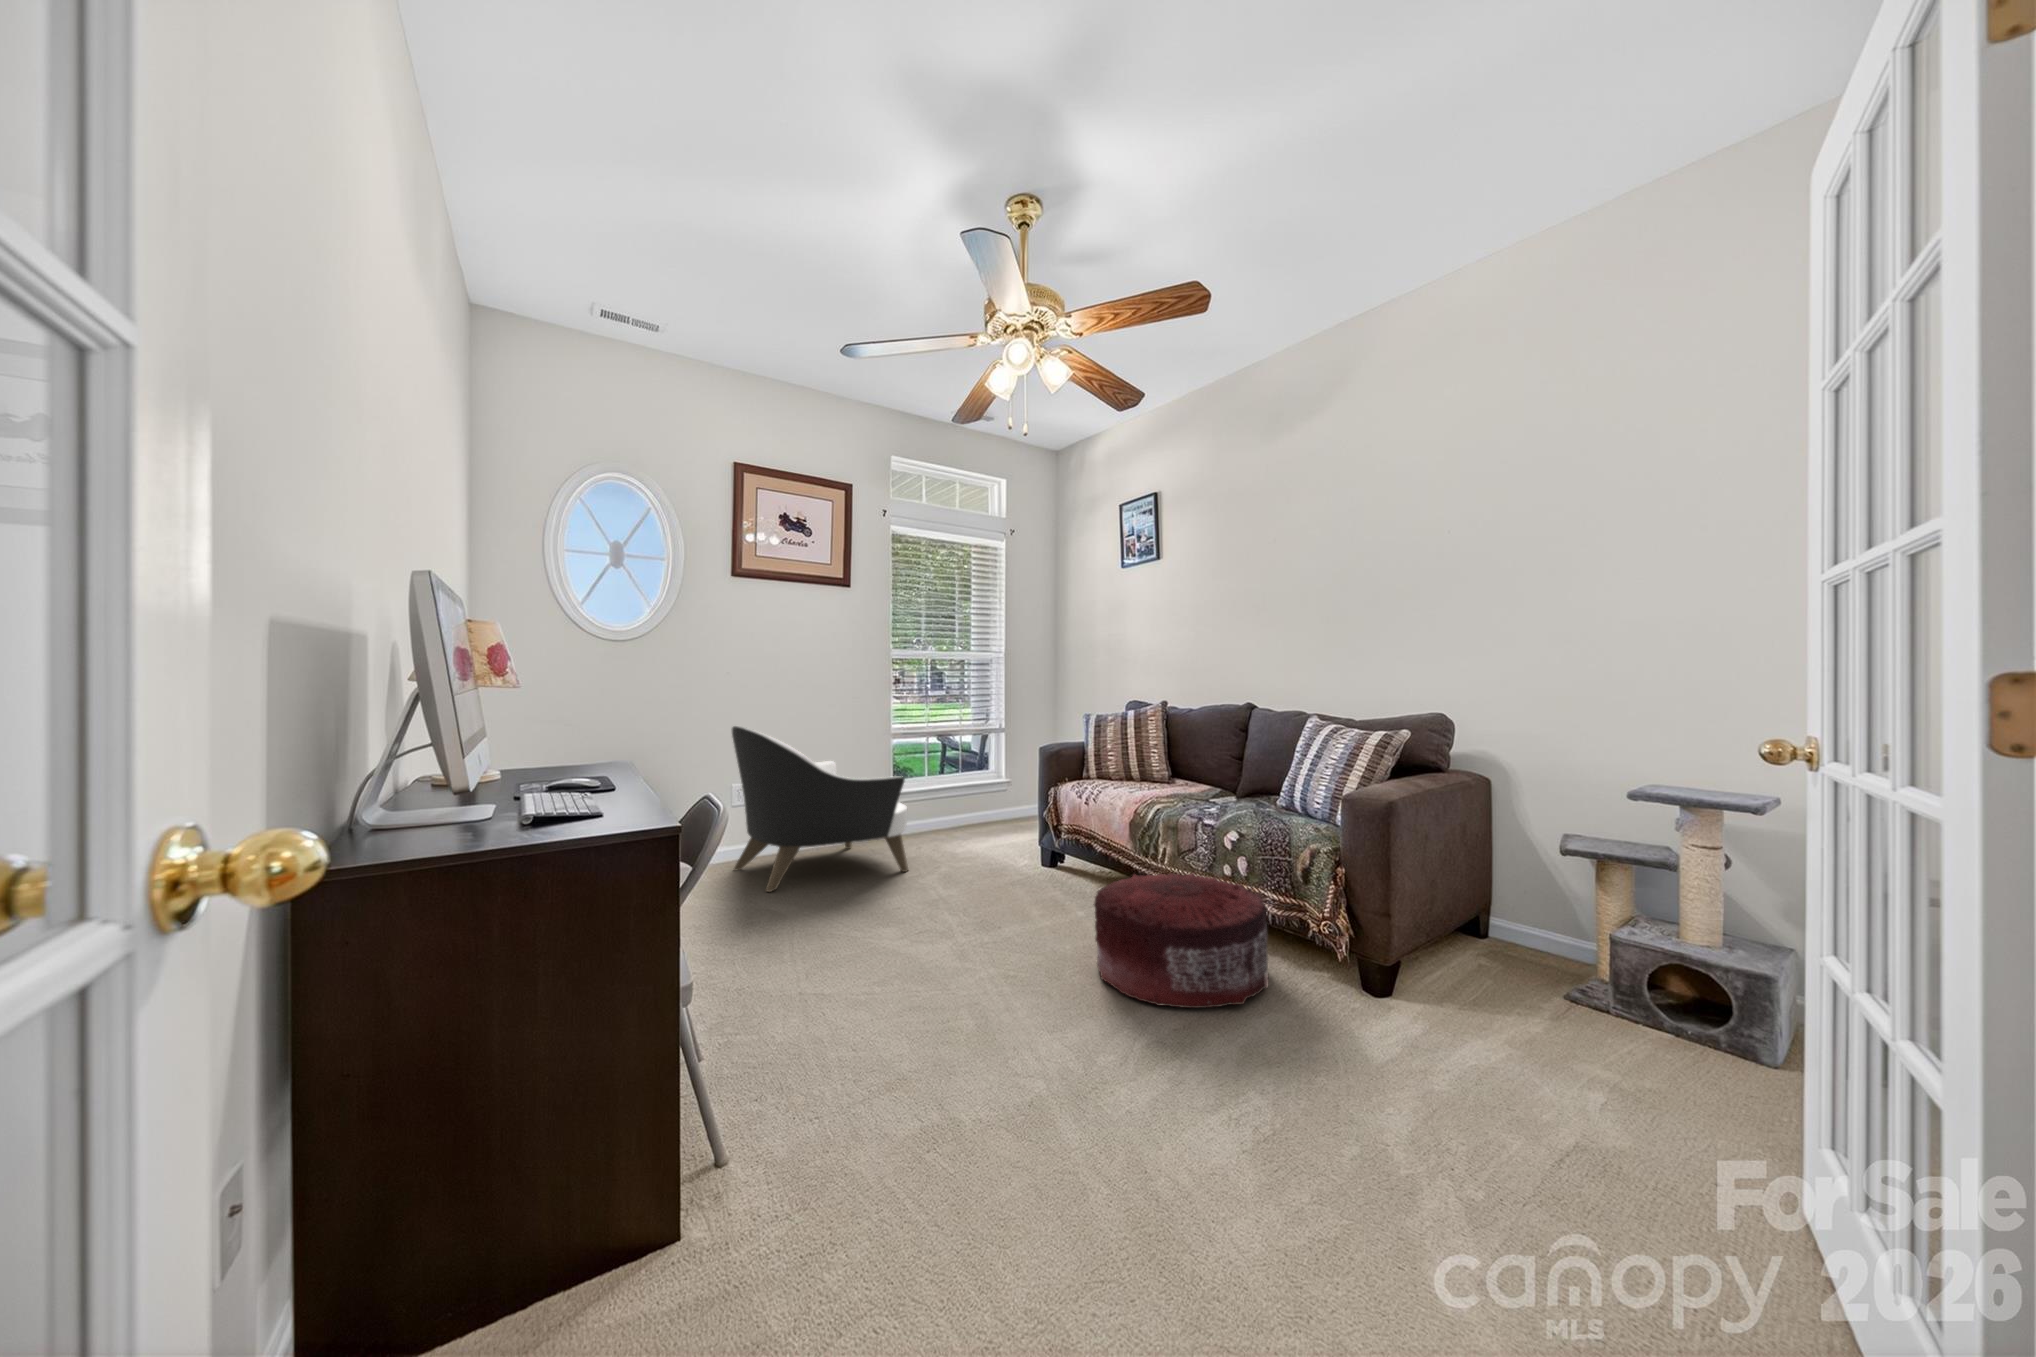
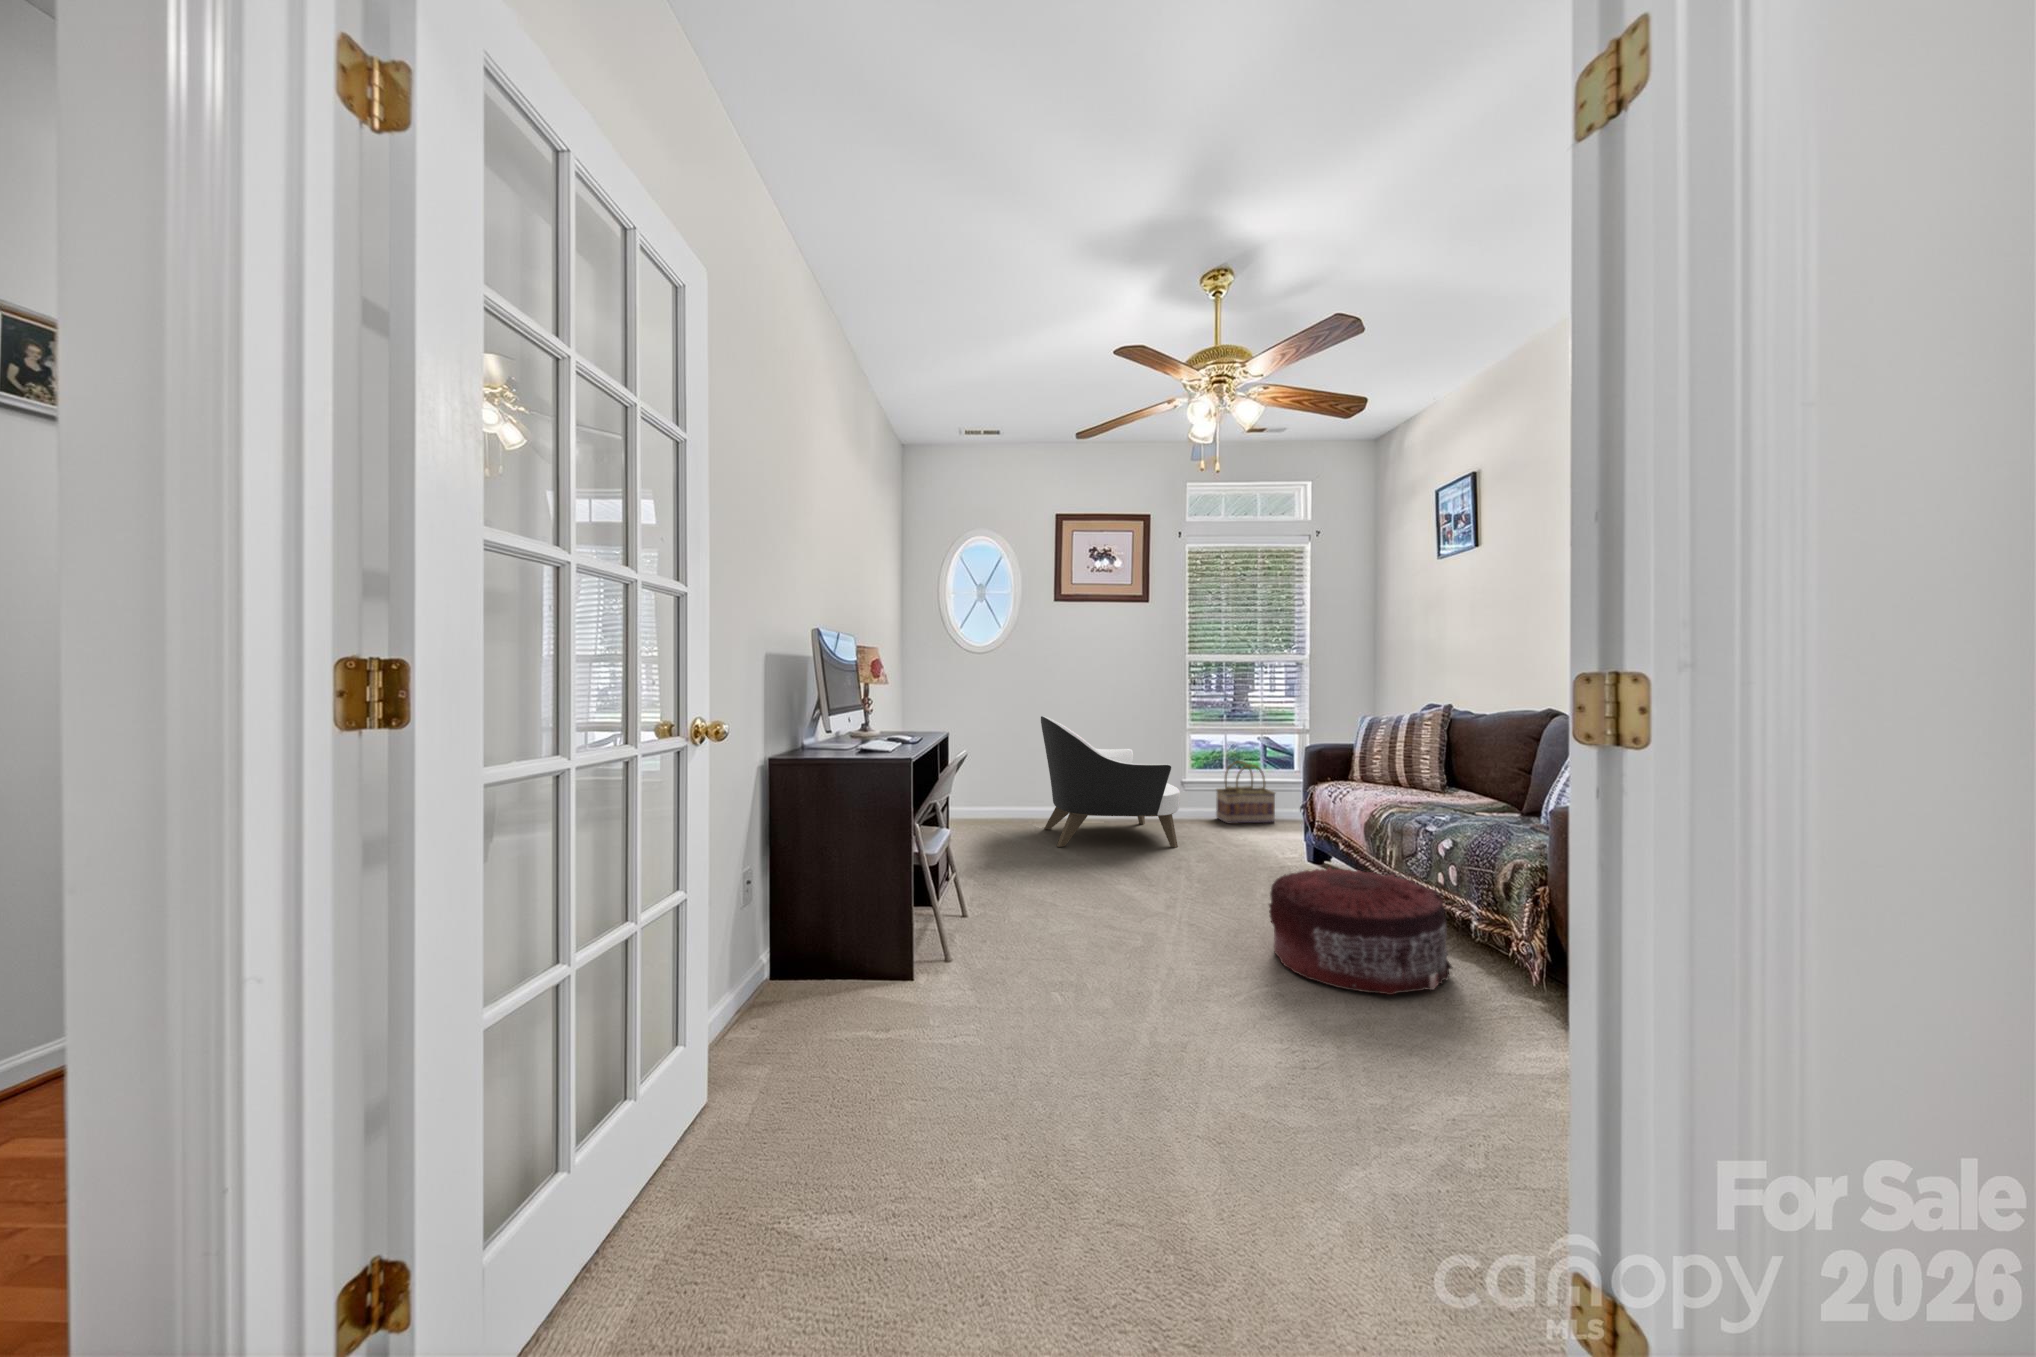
basket: none [923,766,985,836] -> present [1216,761,1275,824]

